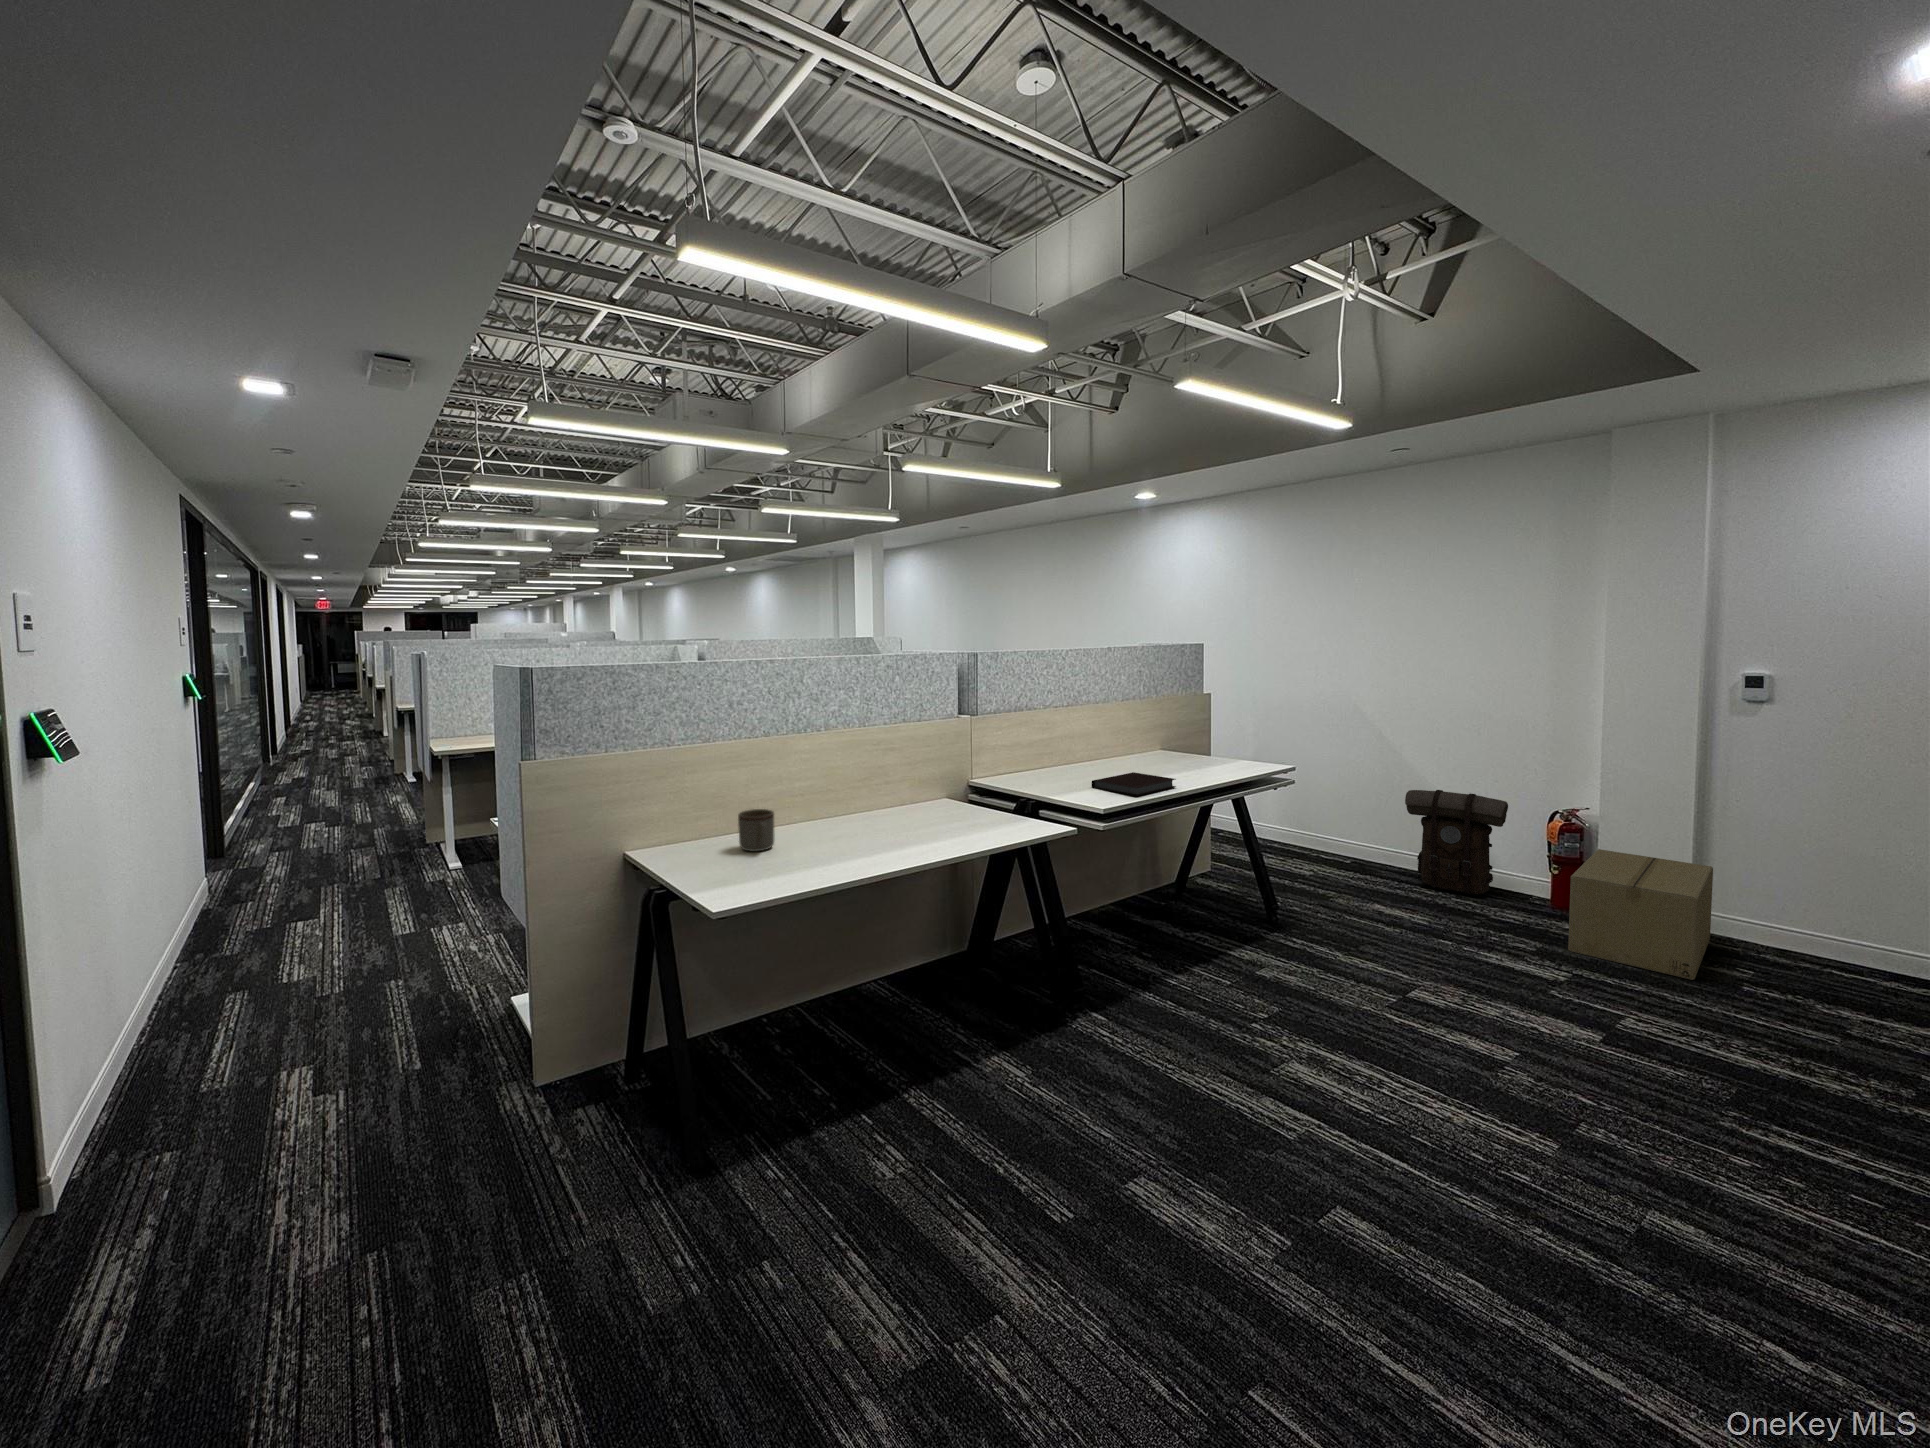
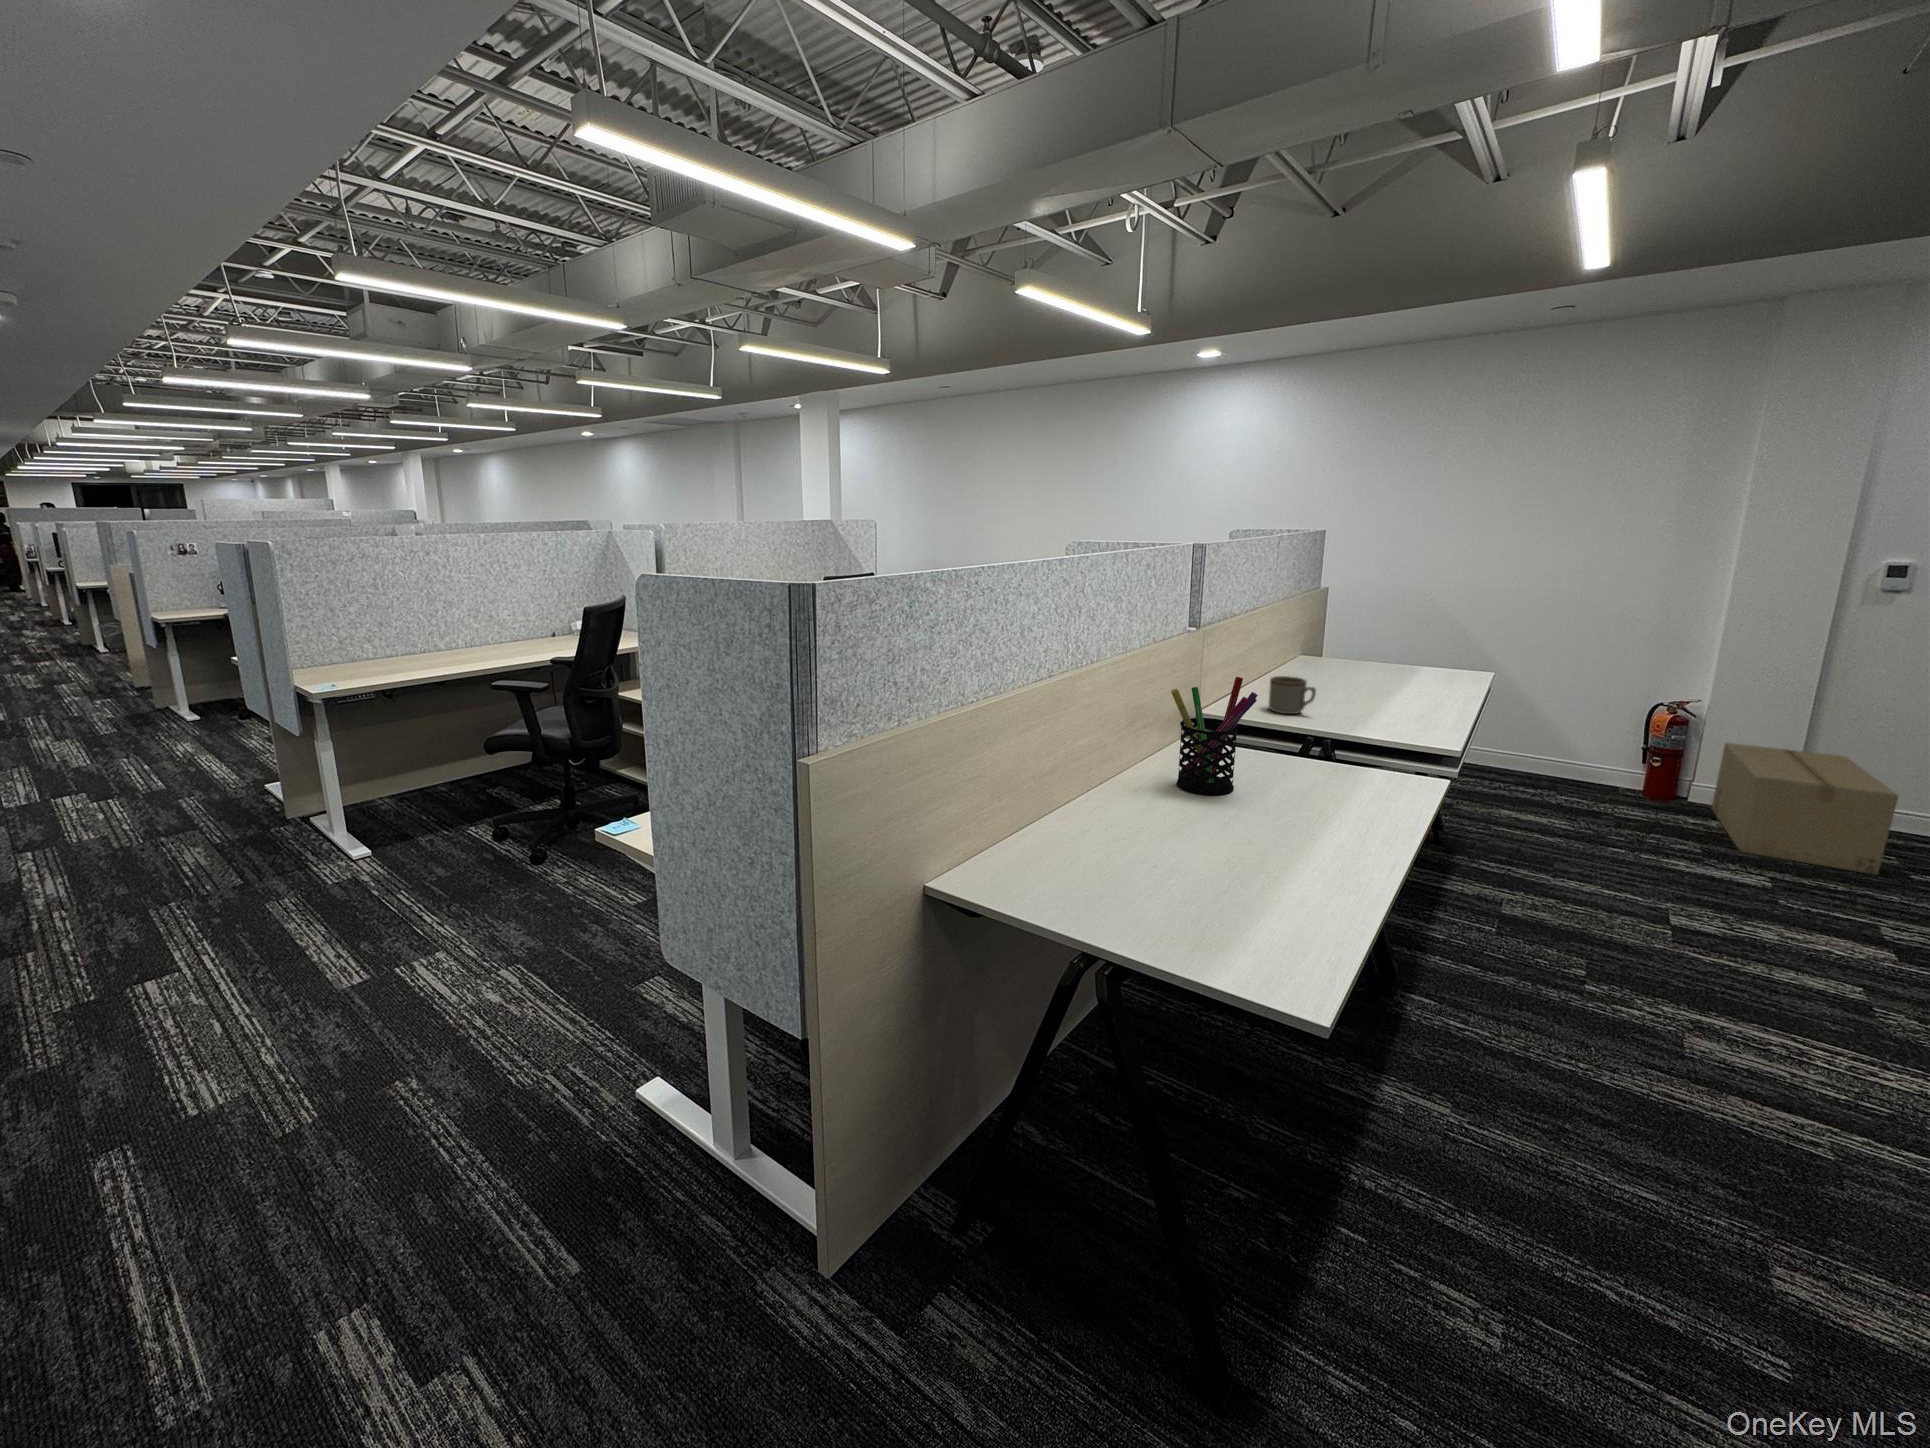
pen holder: none [854,743,905,825] -> present [1171,677,1258,795]
notebook: present [1092,772,1176,796] -> none [1340,689,1430,723]
backpack: present [1405,790,1508,895] -> none [1521,686,1635,793]
mug: present [738,809,774,852] -> present [1269,676,1316,714]

